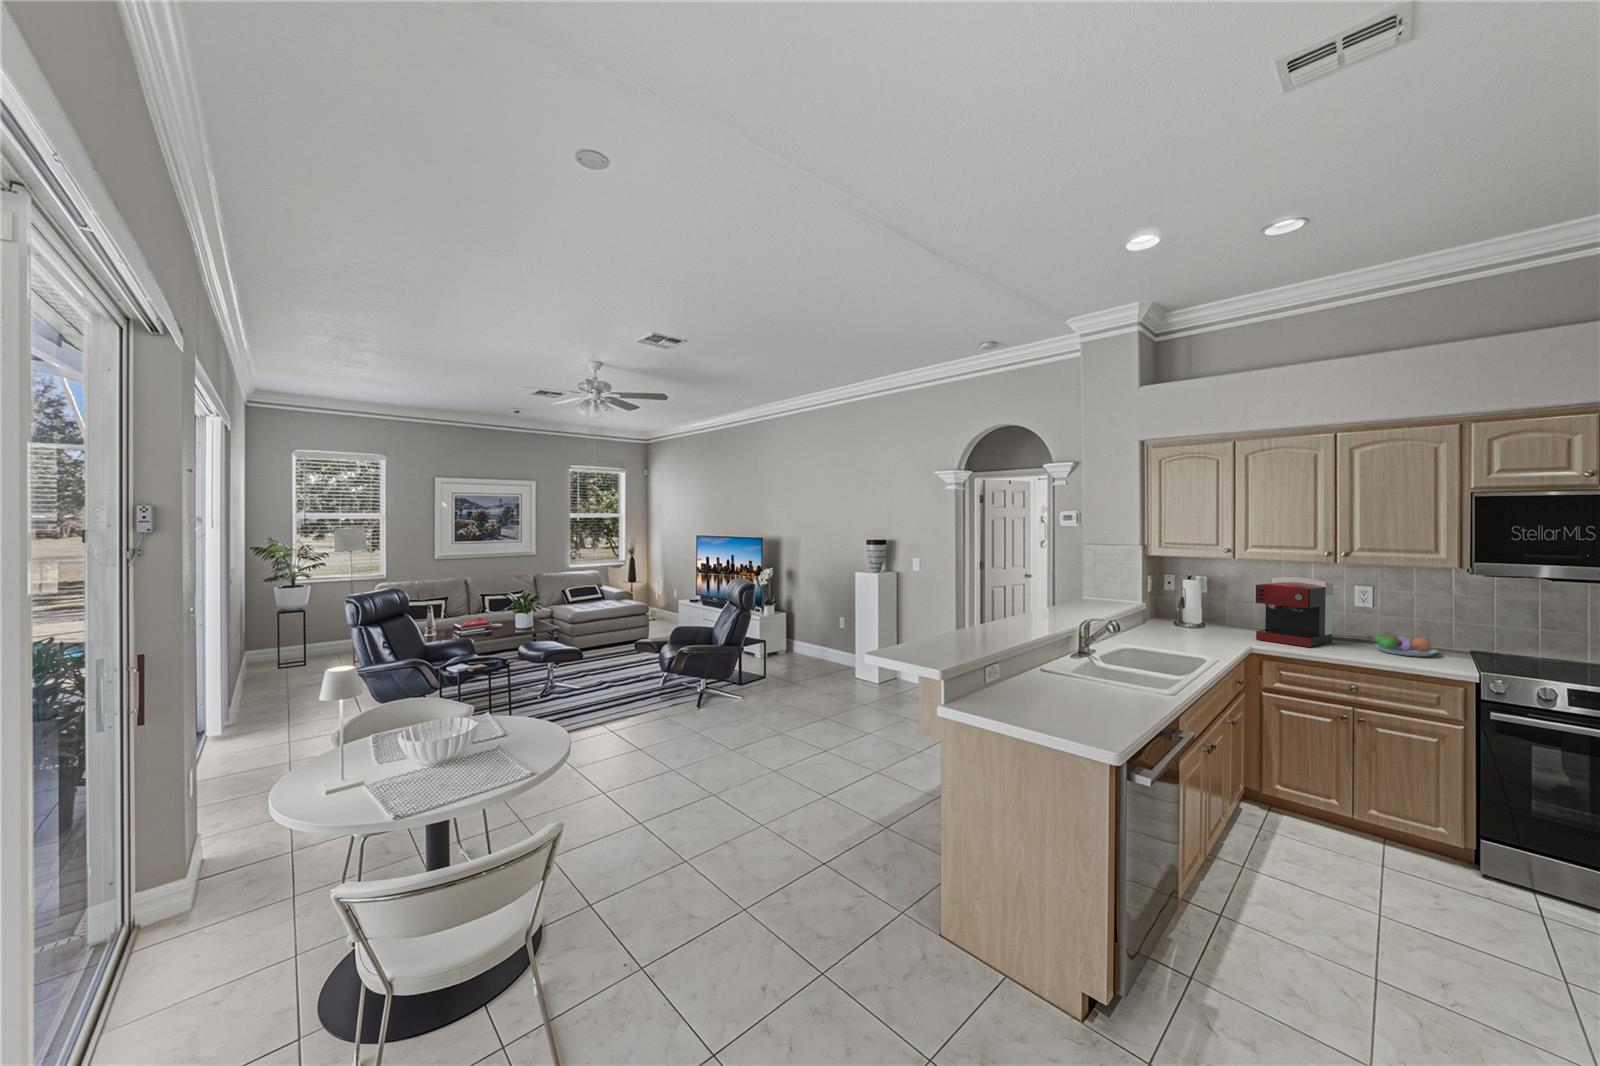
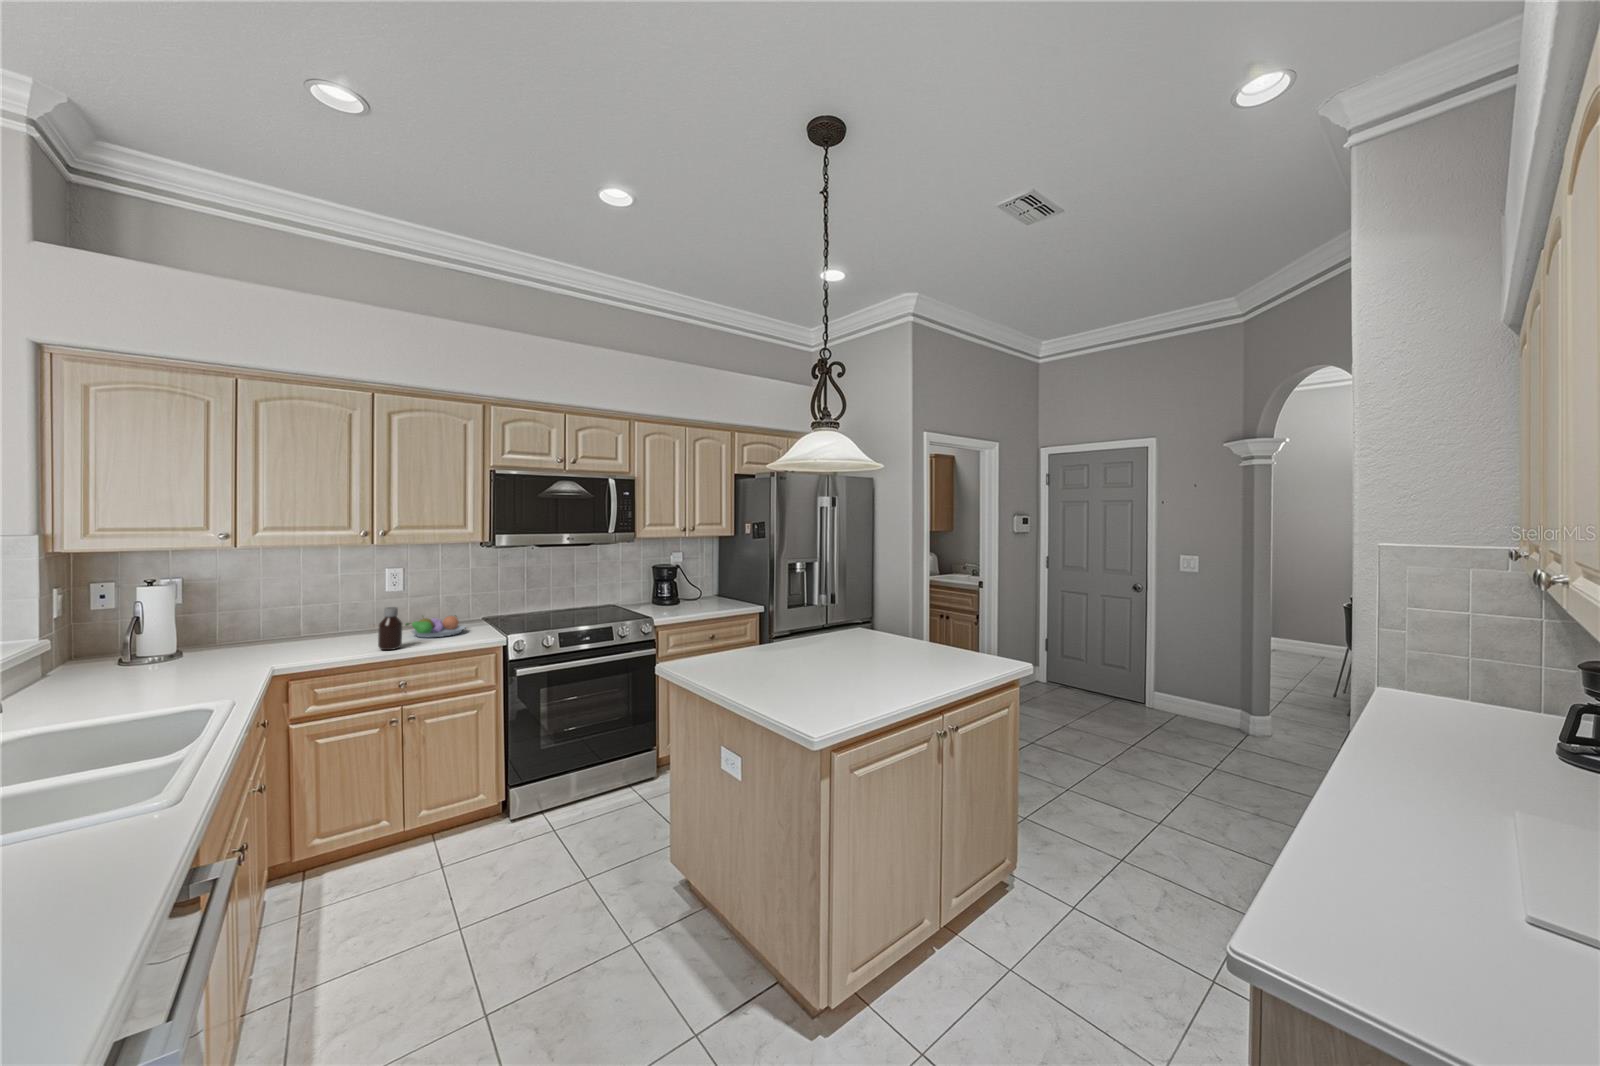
coffee maker: present [1256,577,1333,647] -> none [271,566,365,654]
bottle: none [1335,618,1358,656] -> present [378,607,402,650]

